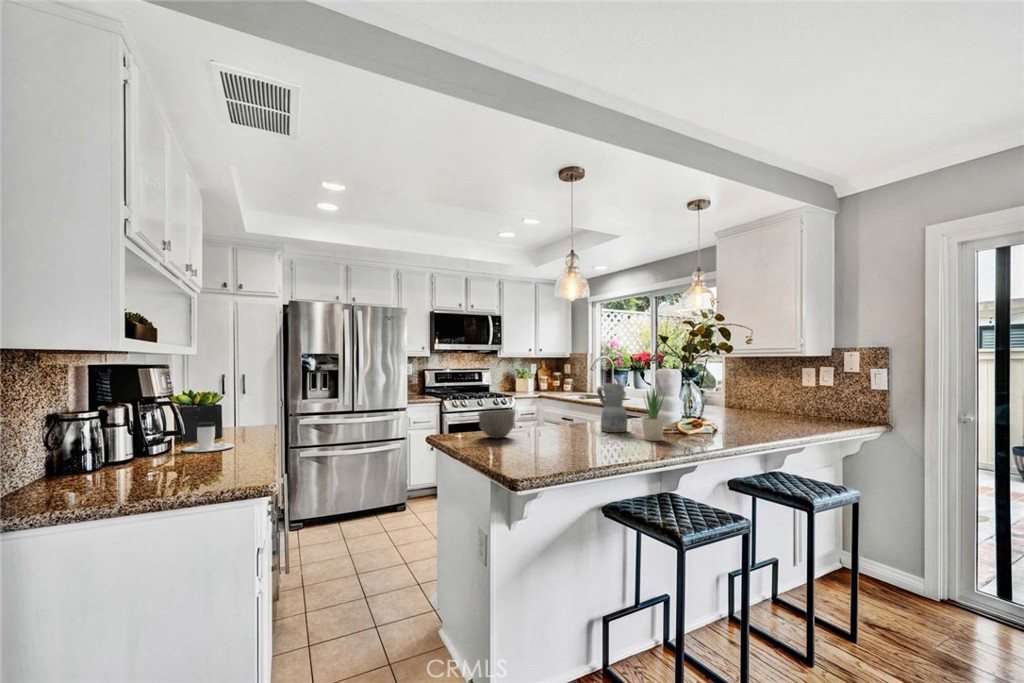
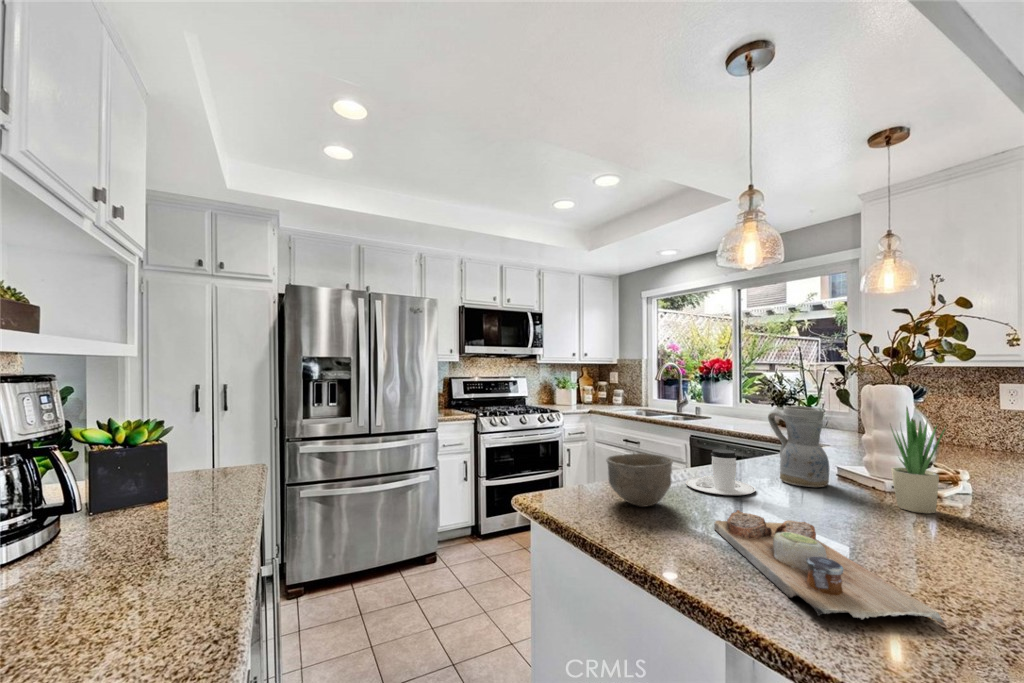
coffee cup: present [183,422,235,452] -> present [686,449,755,495]
cutting board: none [517,435,568,465] -> present [714,510,946,626]

